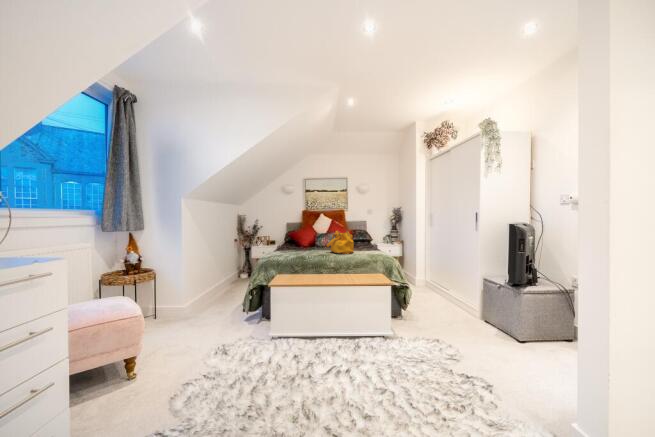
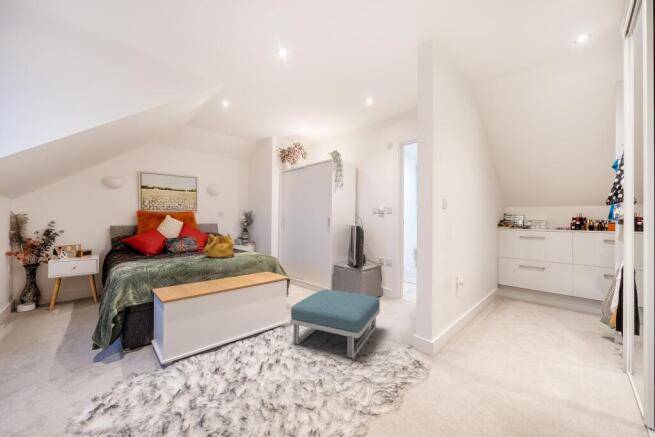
footstool: none [380,306,520,408] -> present [290,290,380,358]

